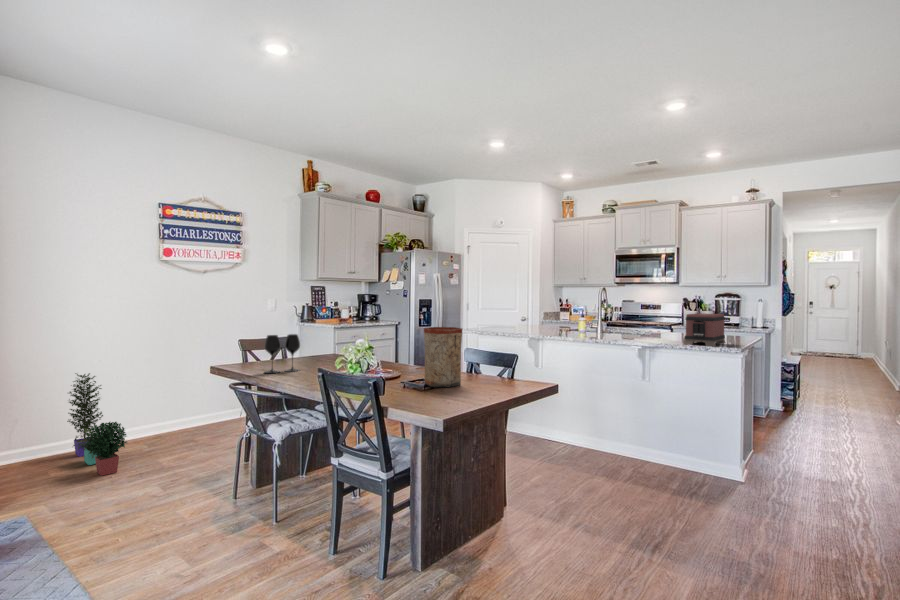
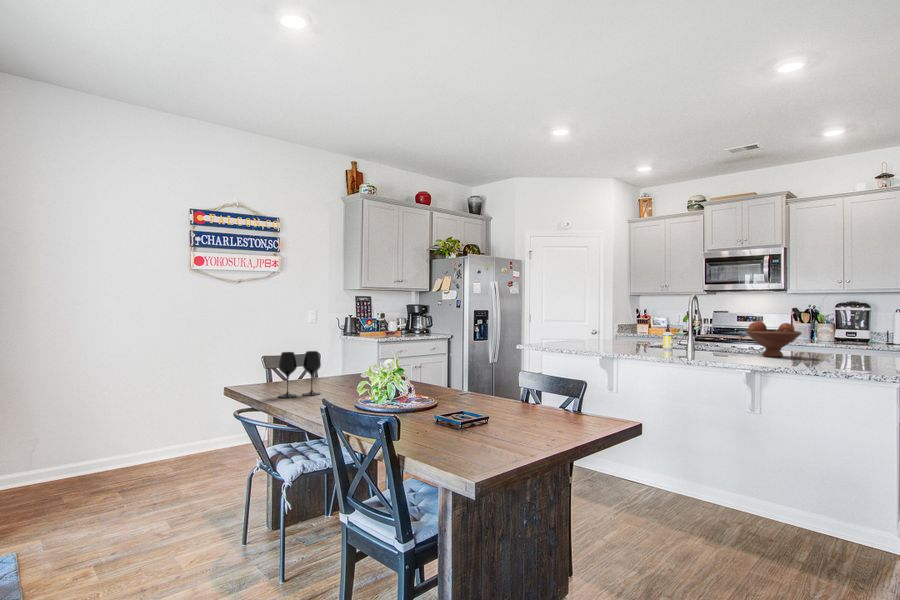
fruit bowl: none [641,309,681,337] -> present [745,321,802,357]
toaster: present [684,313,726,346] -> none [812,326,872,371]
vase: present [424,327,463,387] -> none [462,344,512,424]
potted plant: present [67,373,127,476] -> none [88,389,143,507]

